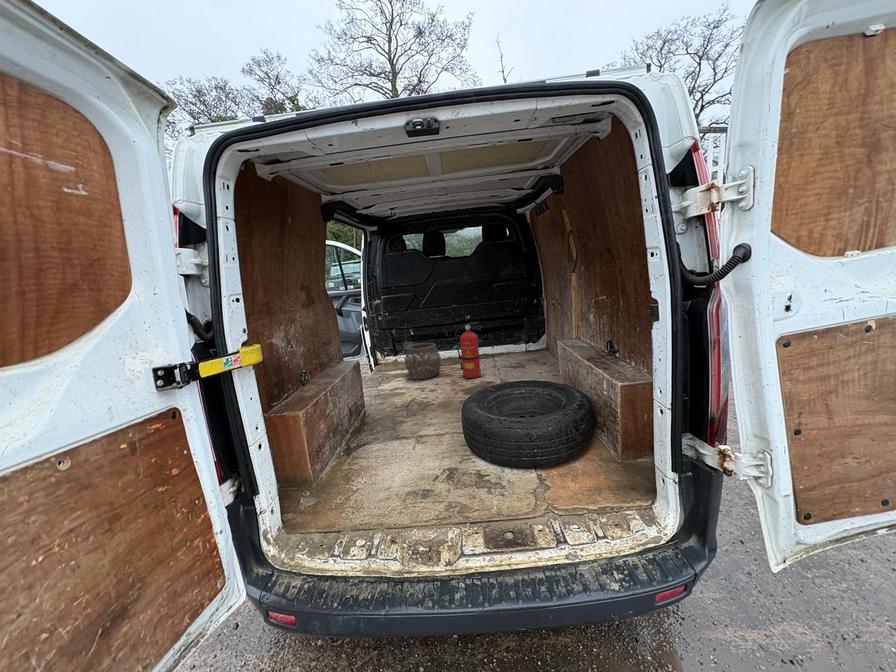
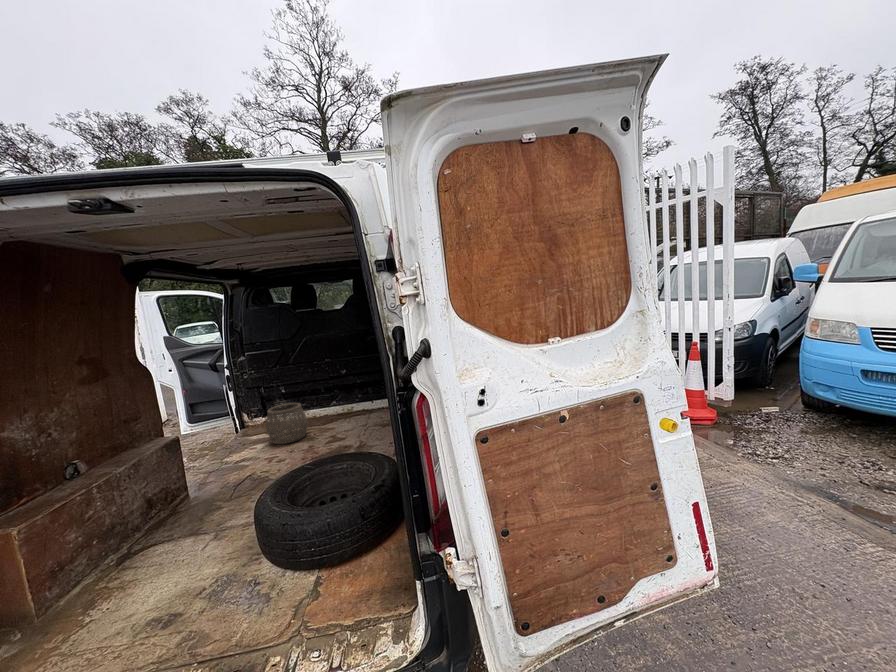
fire extinguisher: present [455,322,481,378] -> none [316,381,346,441]

